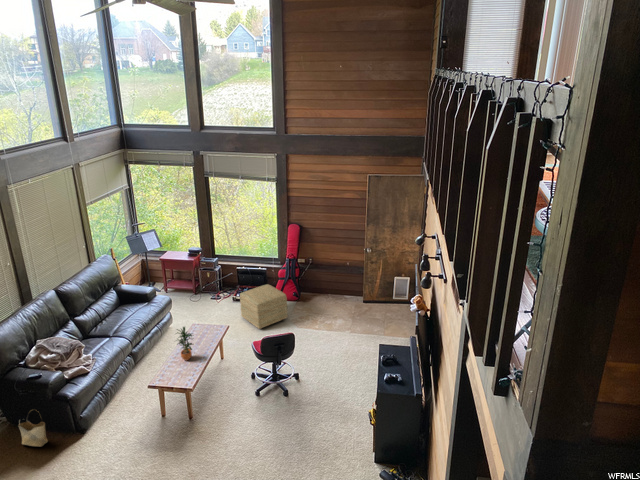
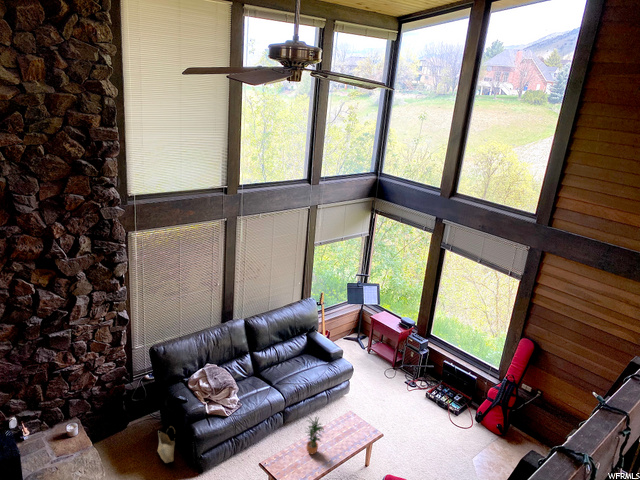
ottoman: present [240,284,288,329] -> none [417,400,473,459]

